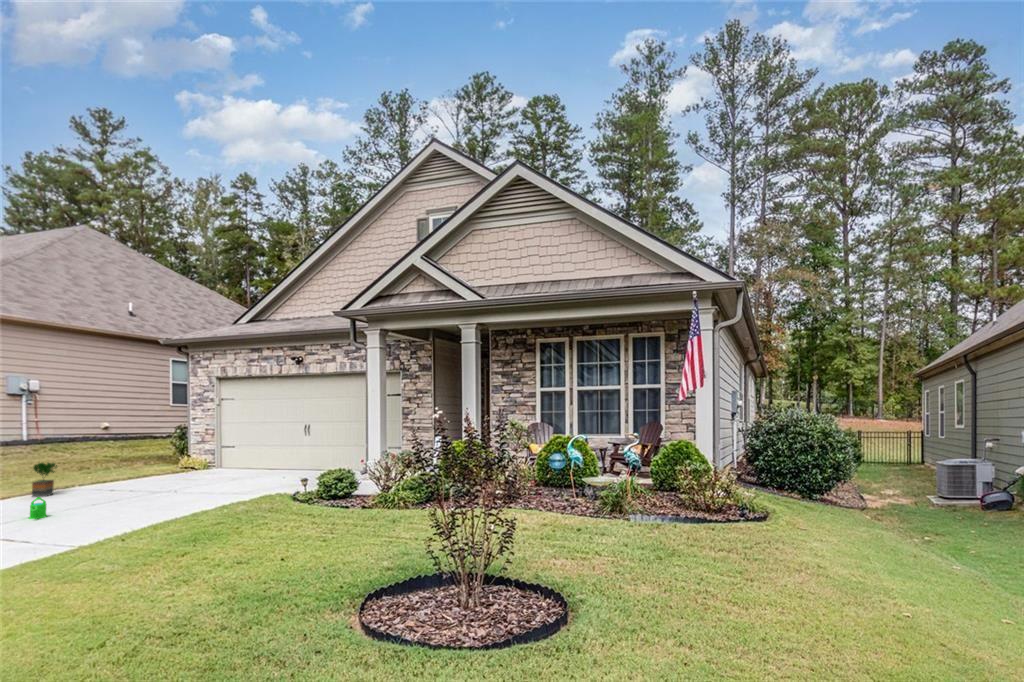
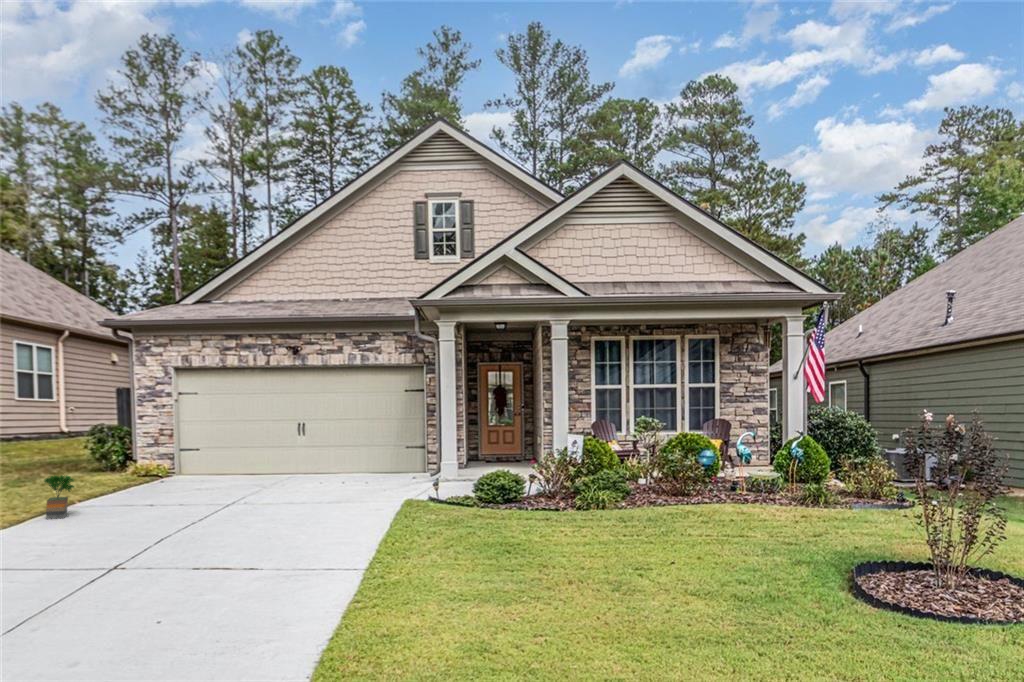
watering can: present [29,497,47,519] -> none [118,515,139,542]

